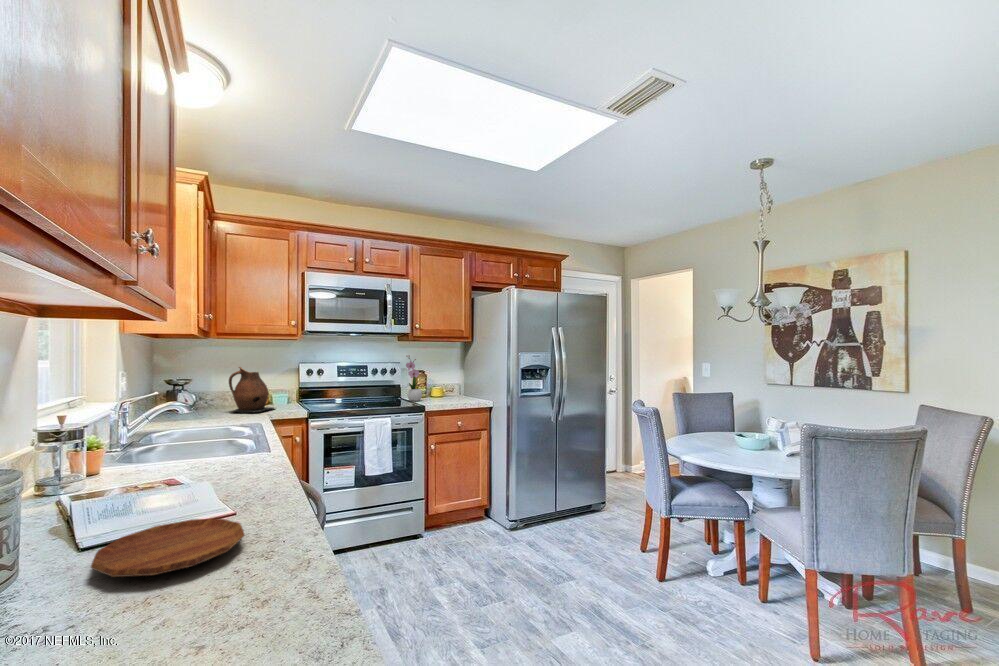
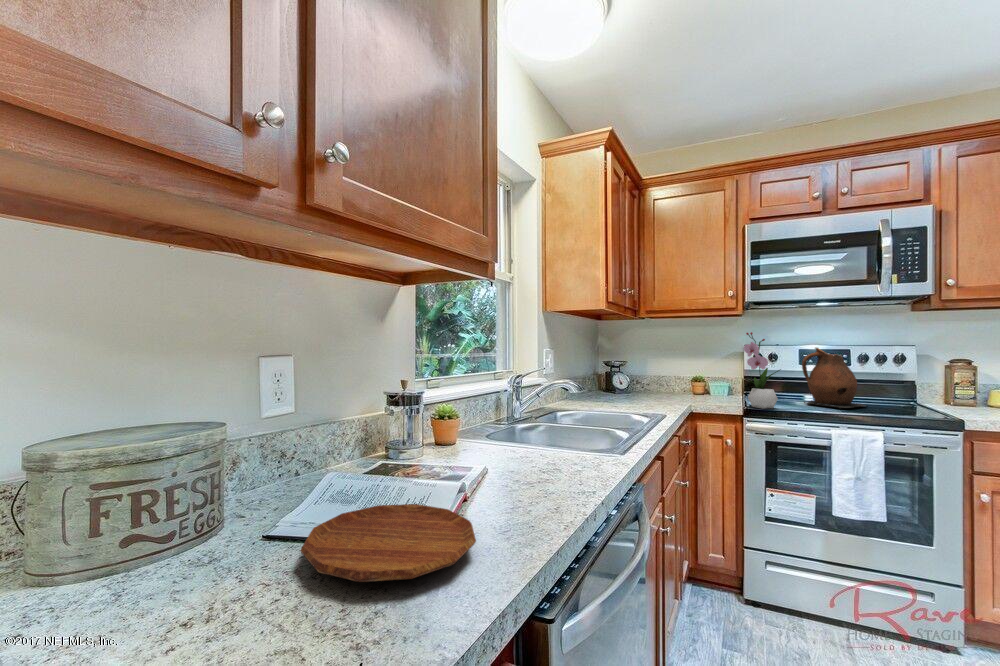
flower arrangement: present [406,356,422,401] -> present [744,332,781,409]
ceramic pitcher: present [229,367,274,413] -> present [802,348,868,408]

